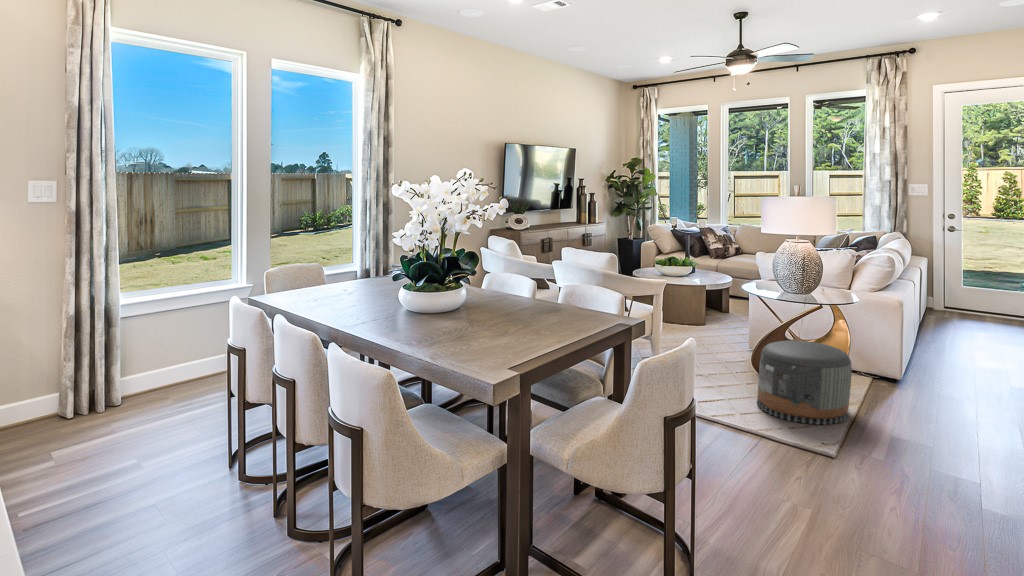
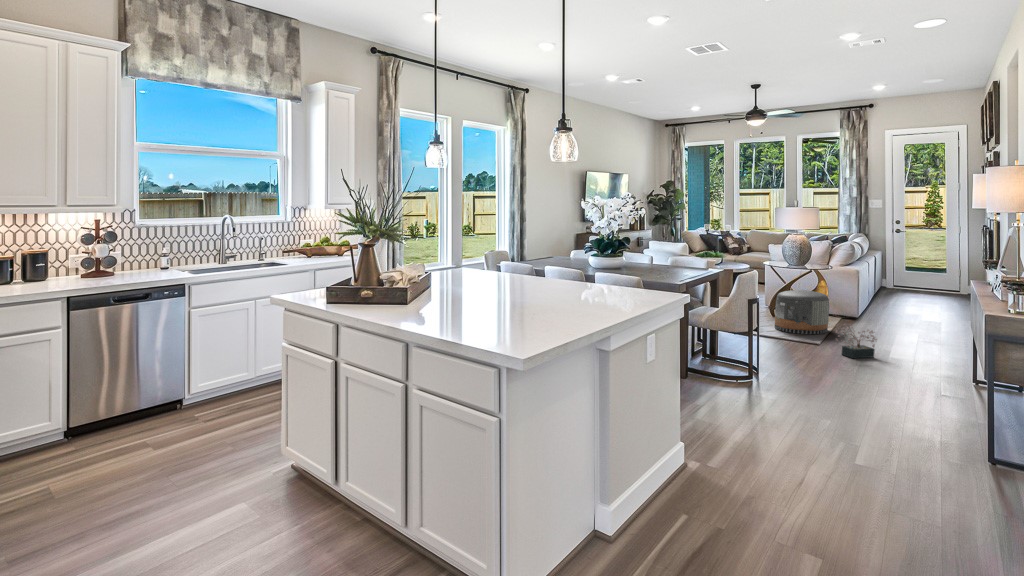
decorative plant: none [865,439,953,517] -> present [836,324,877,358]

